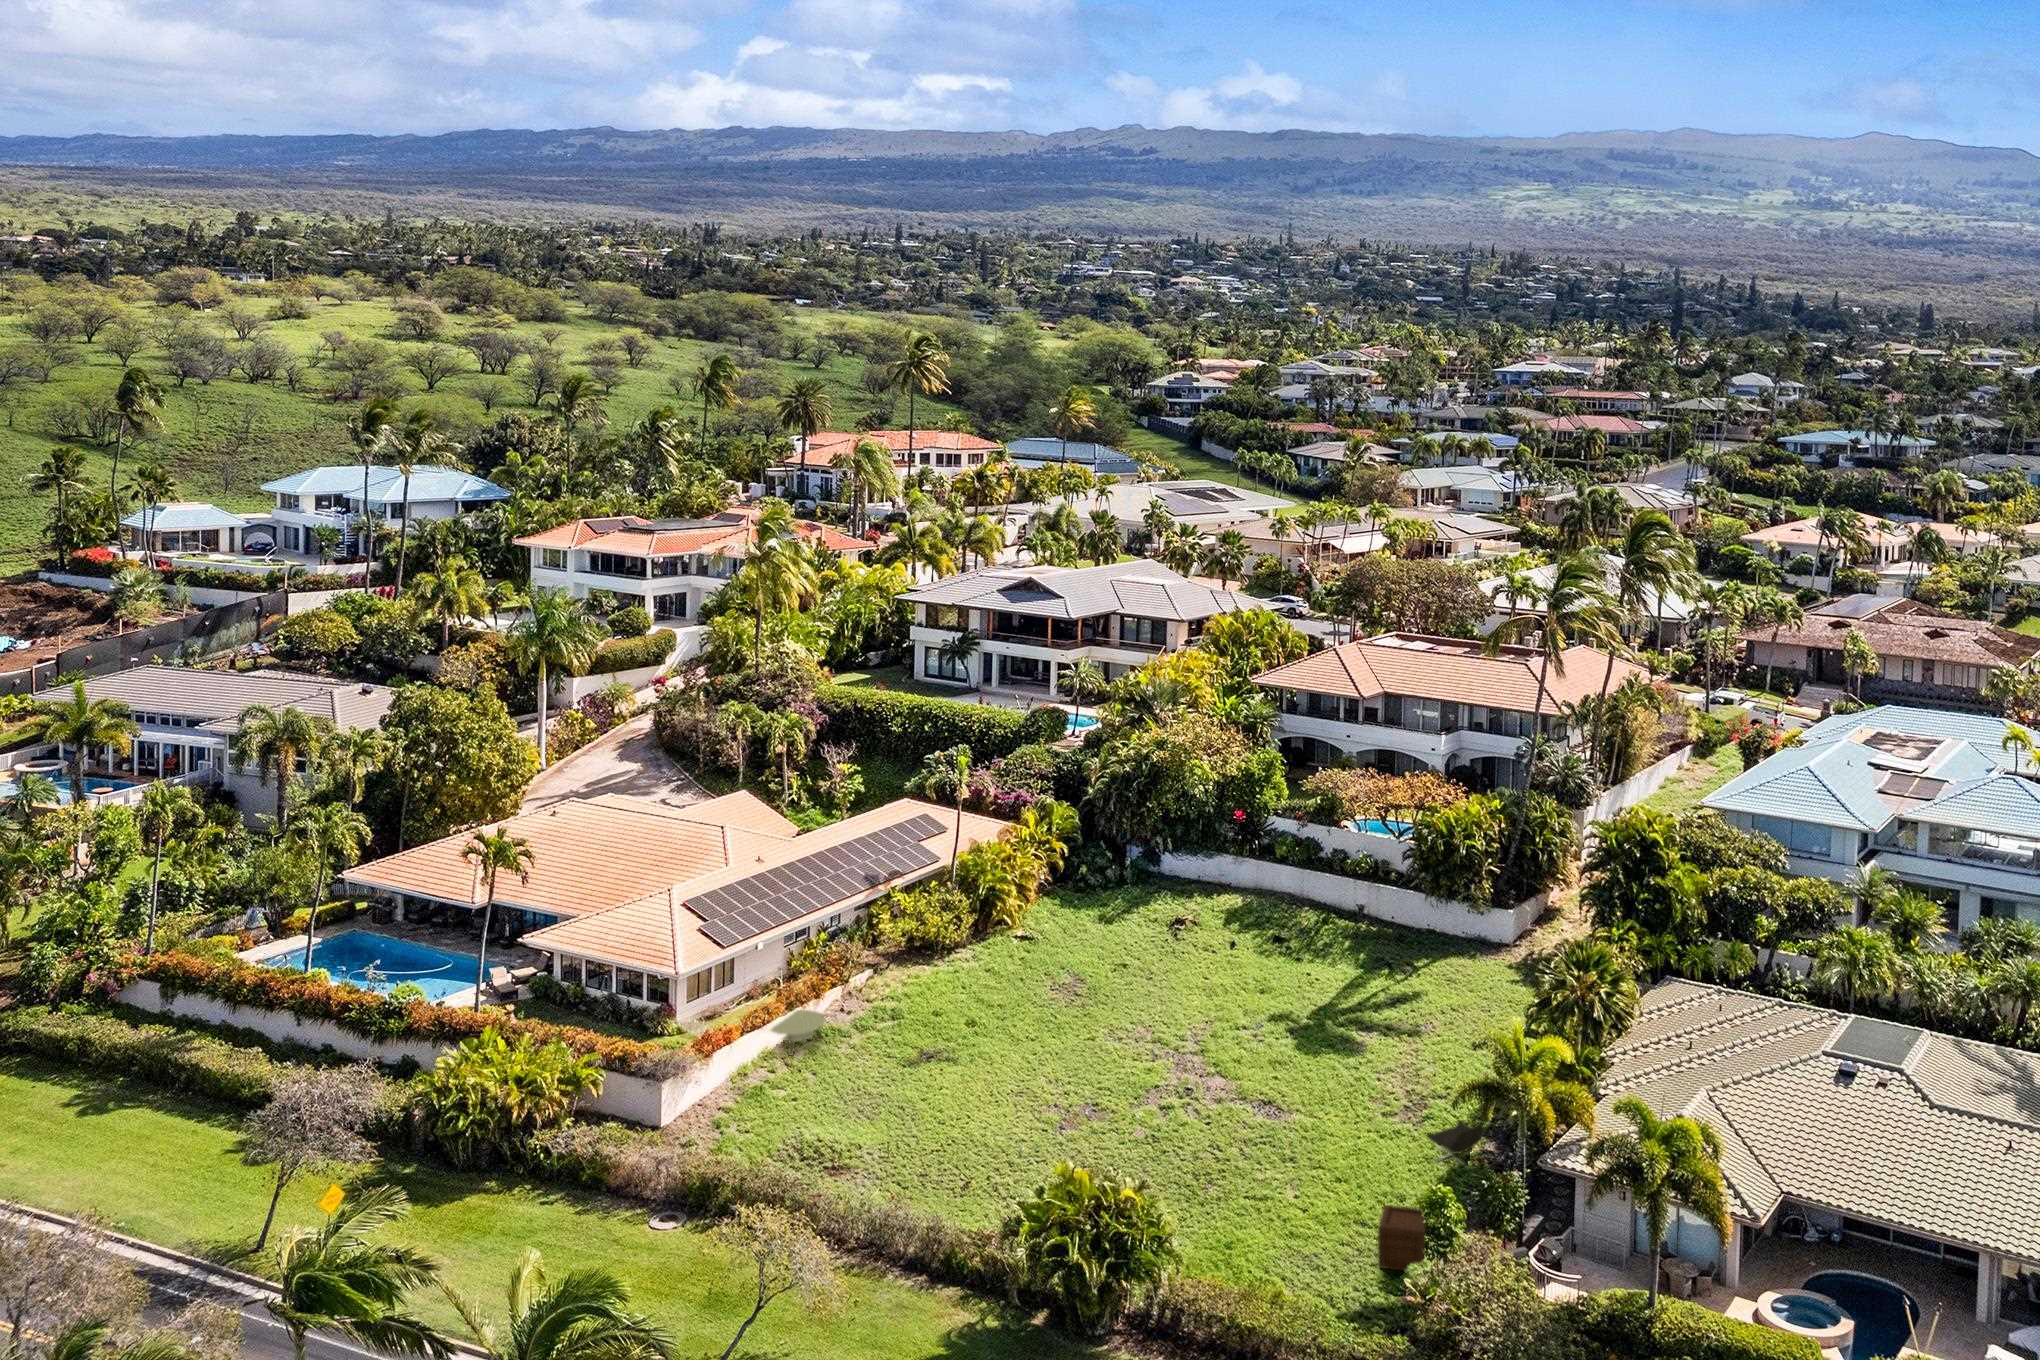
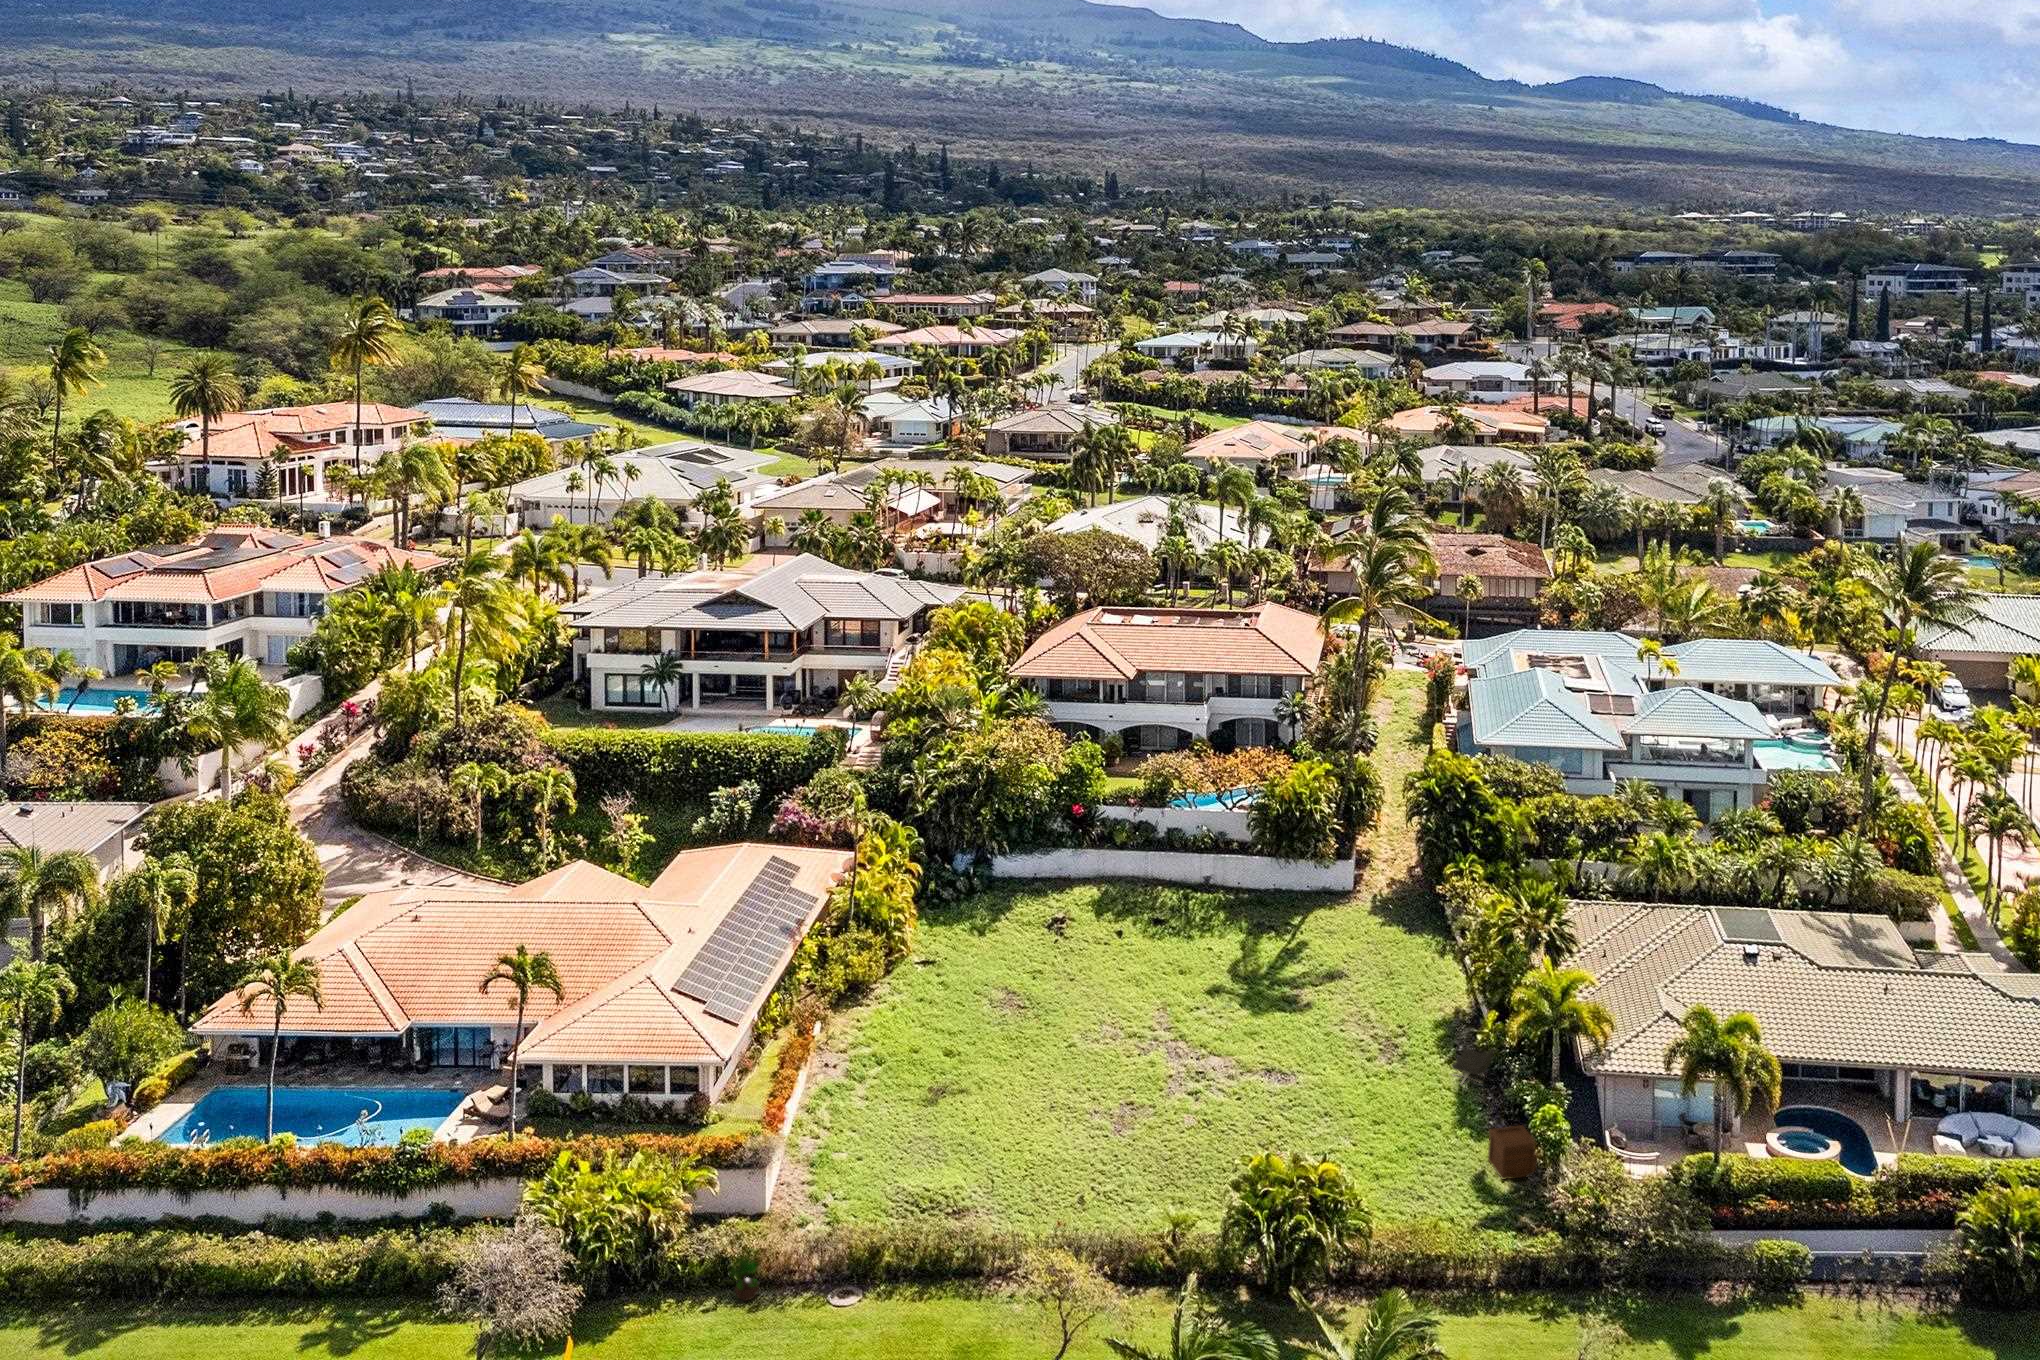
round table: present [769,1010,826,1056] -> none [801,1069,860,1116]
potted tree: none [538,1145,577,1195] -> present [730,1257,759,1301]

